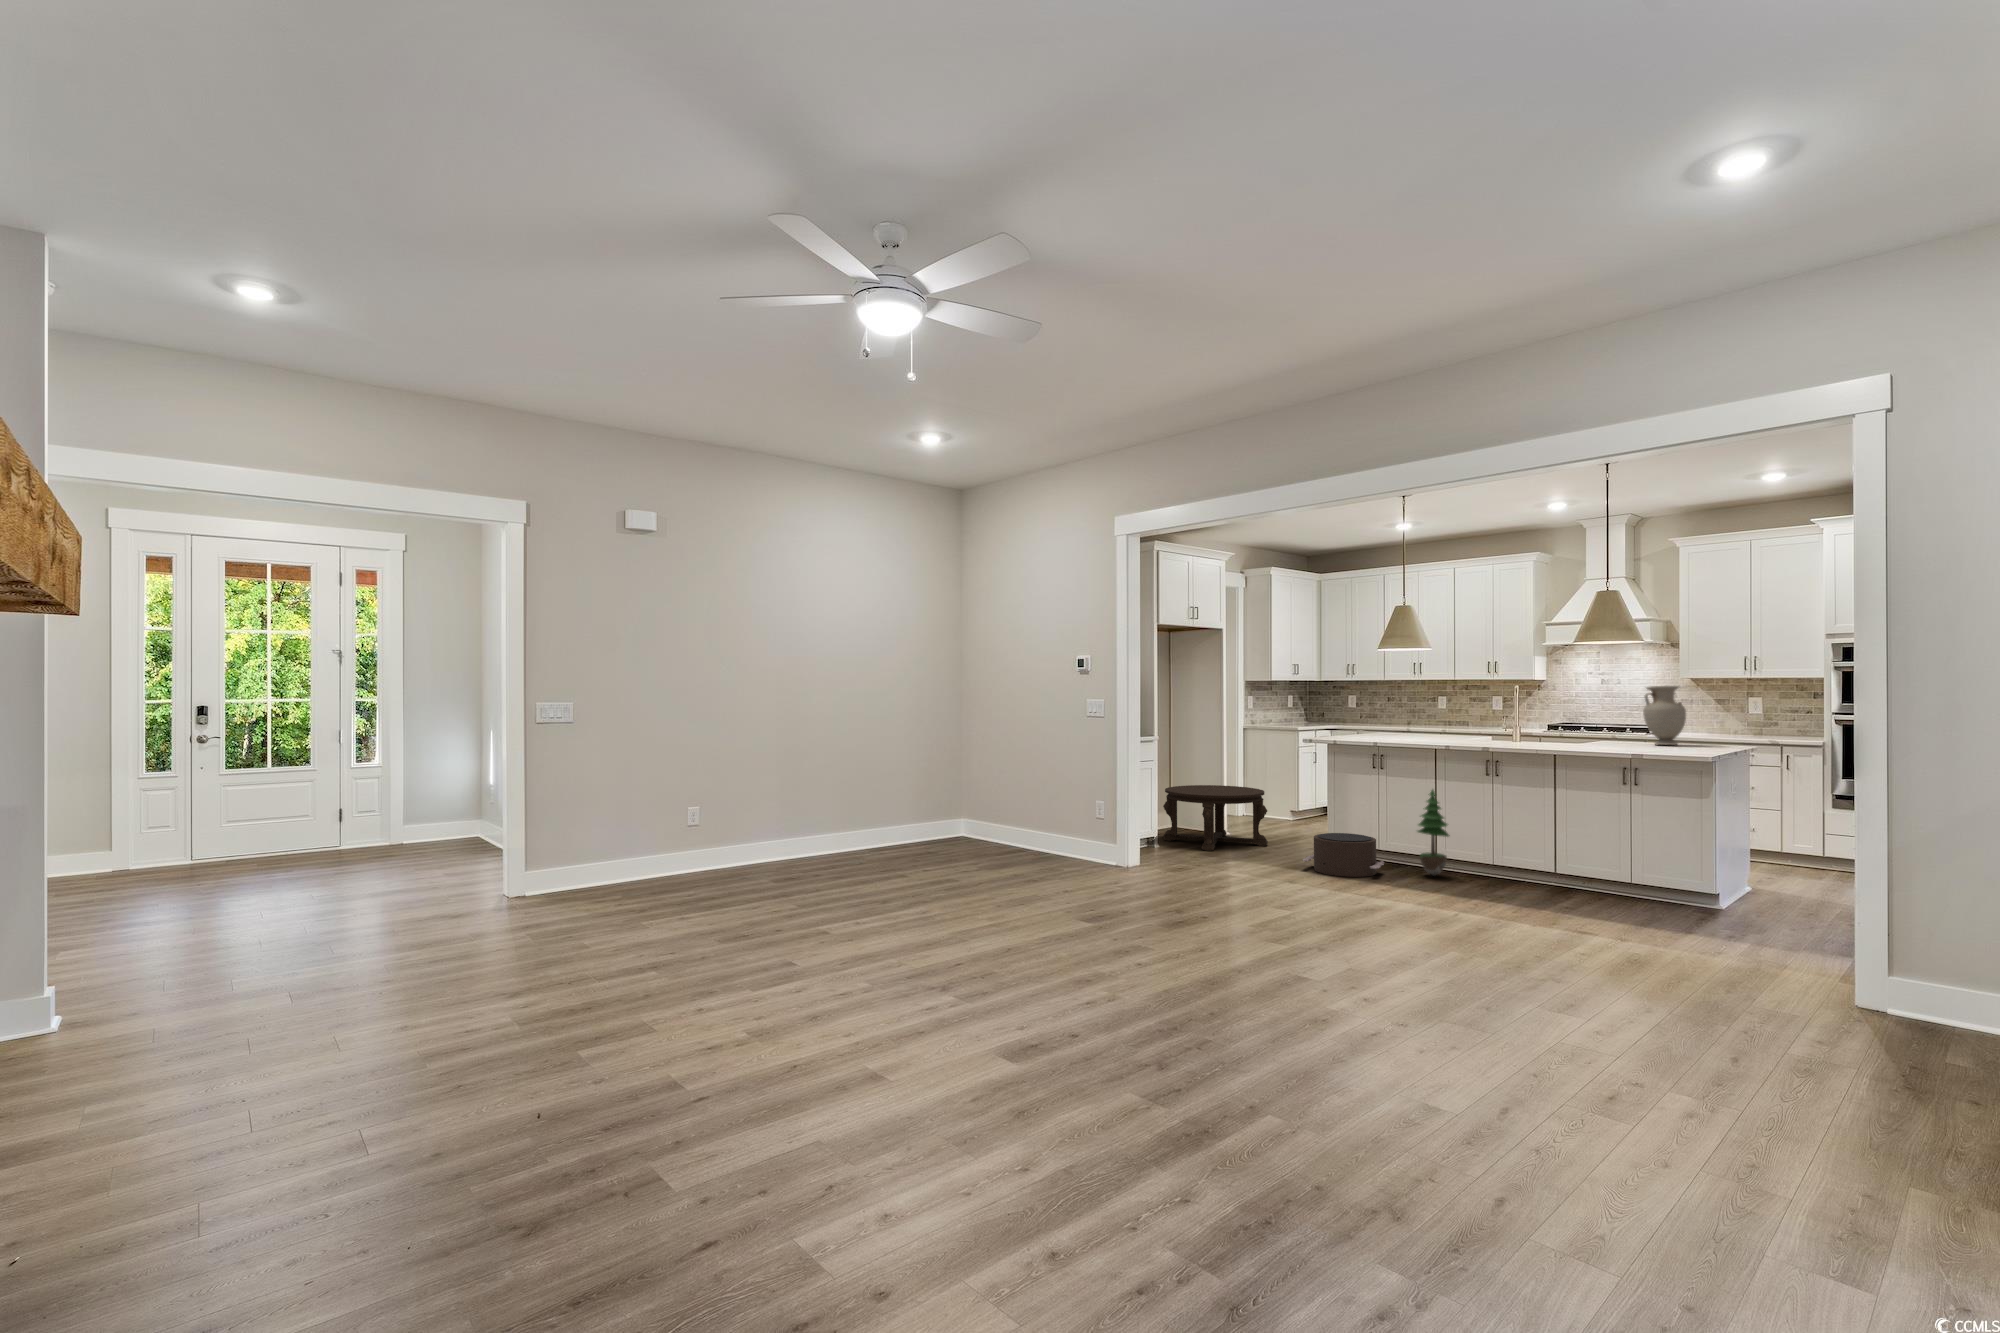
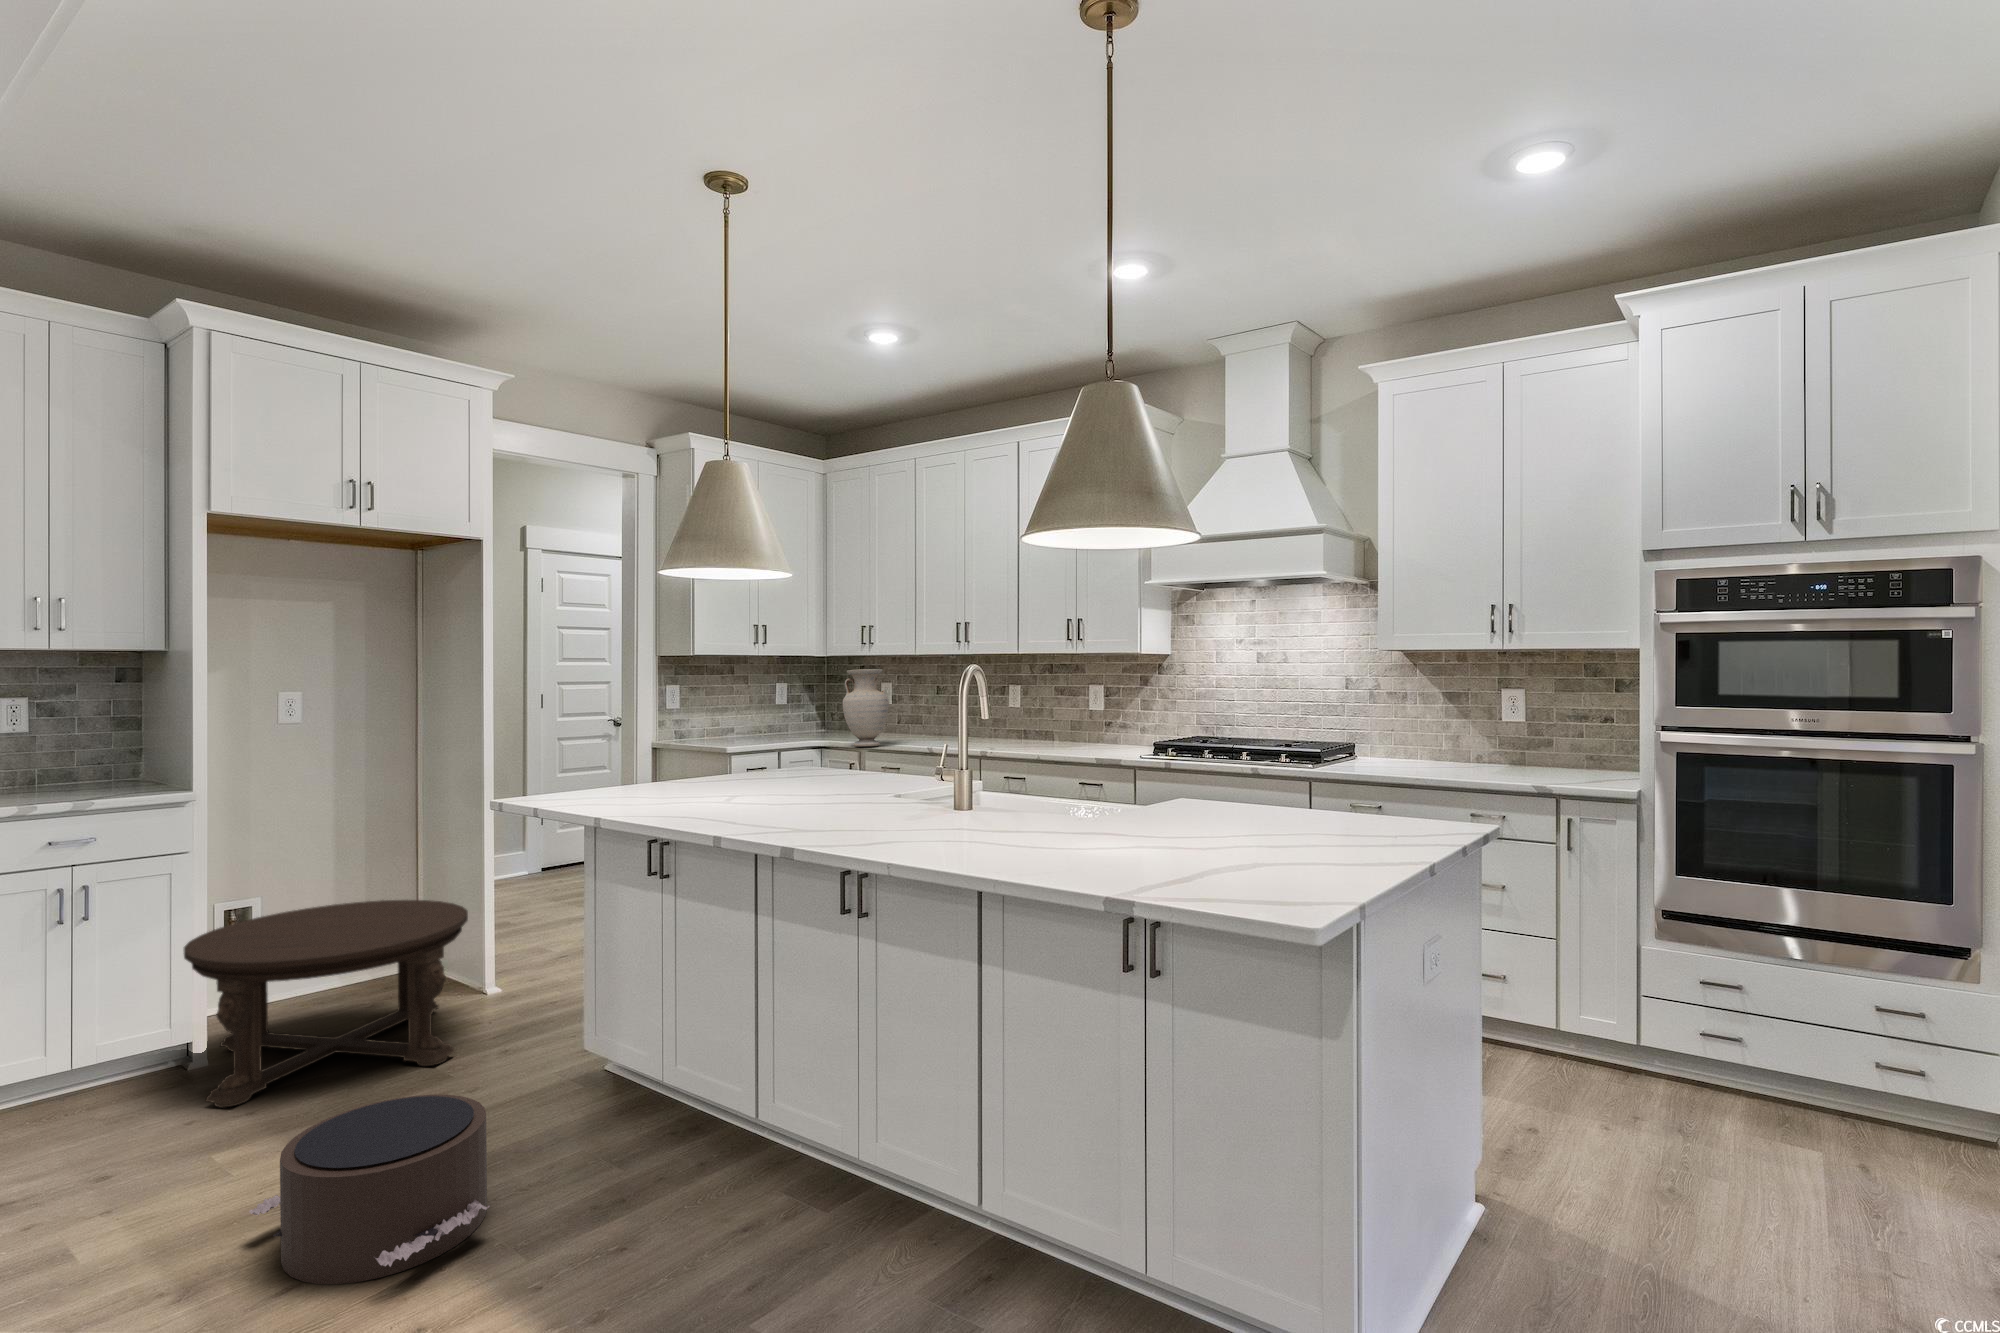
vase: present [1643,686,1686,745] -> present [843,669,889,746]
potted tree: present [1418,790,1450,876] -> none [557,985,658,1253]

